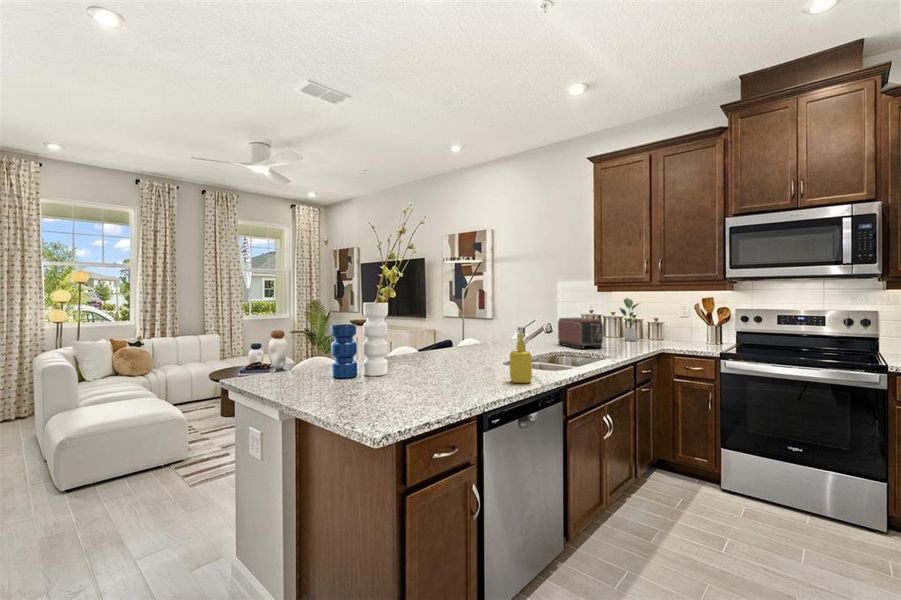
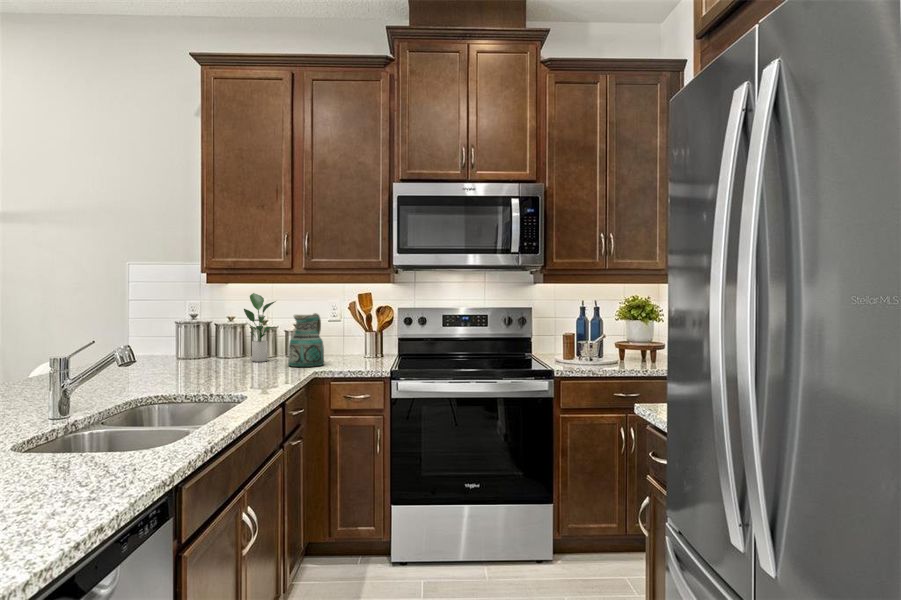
ceramic pitcher: none [647,311,672,346] -> present [288,313,324,367]
toaster: present [558,317,603,349] -> none [138,326,225,383]
soap dispenser: present [510,334,532,383] -> none [56,364,115,479]

